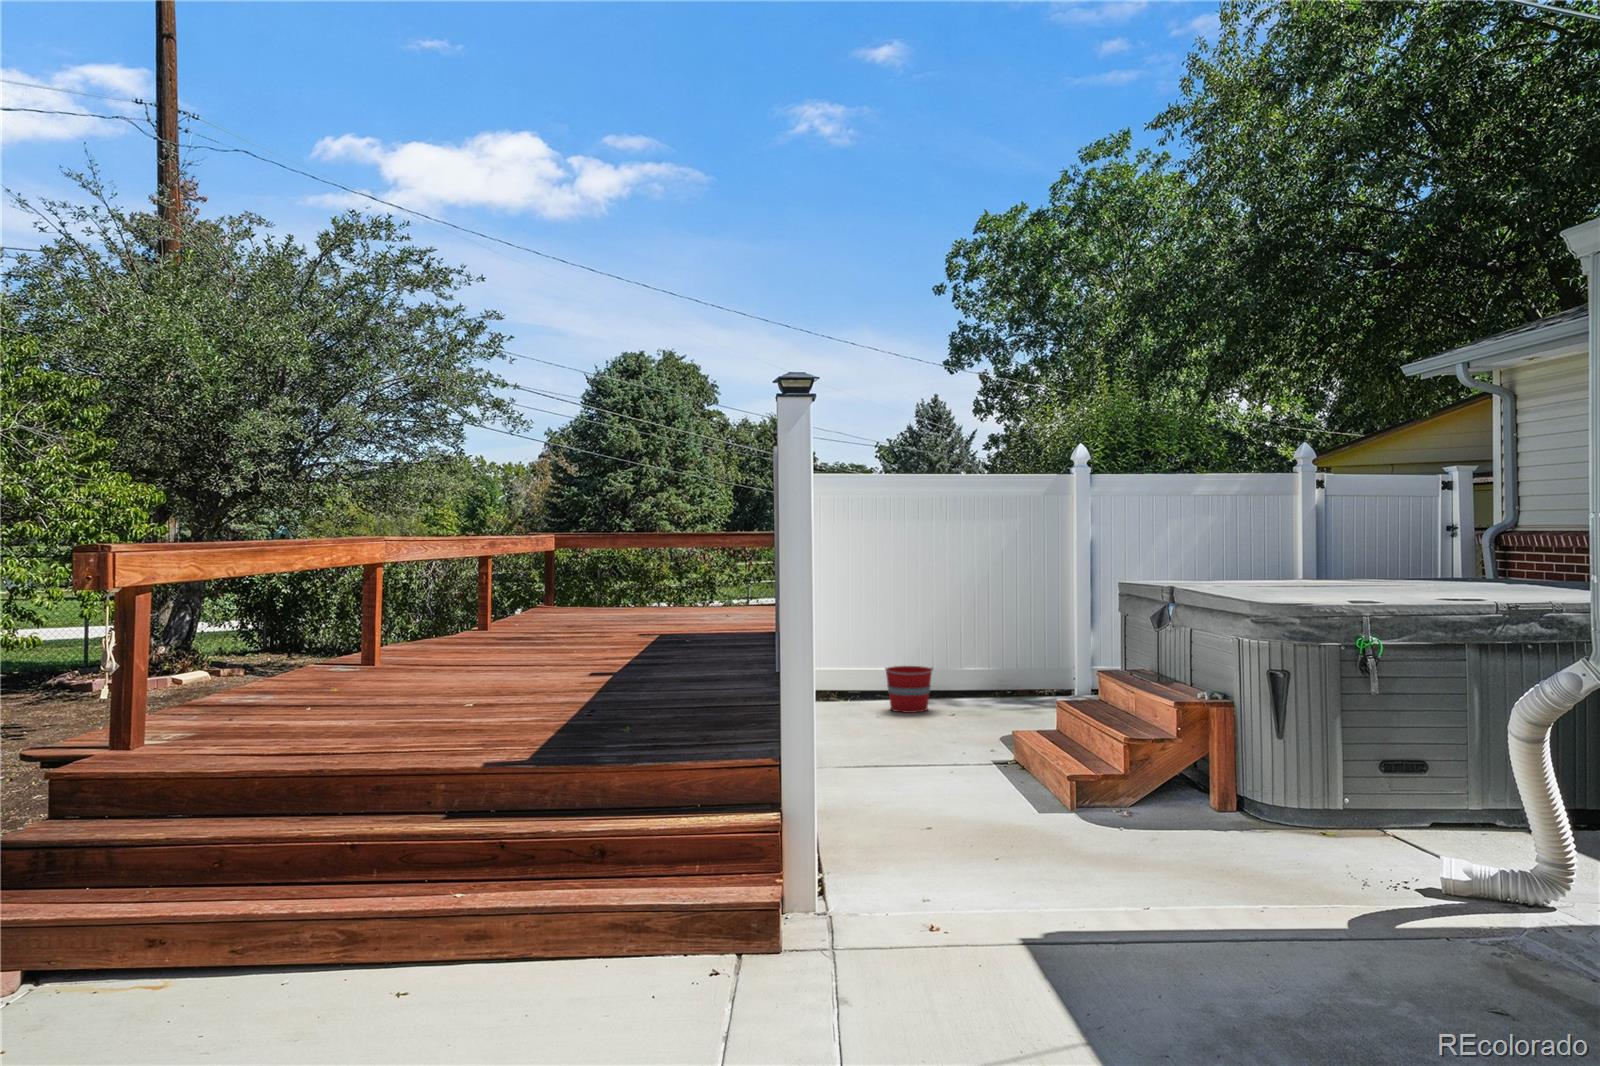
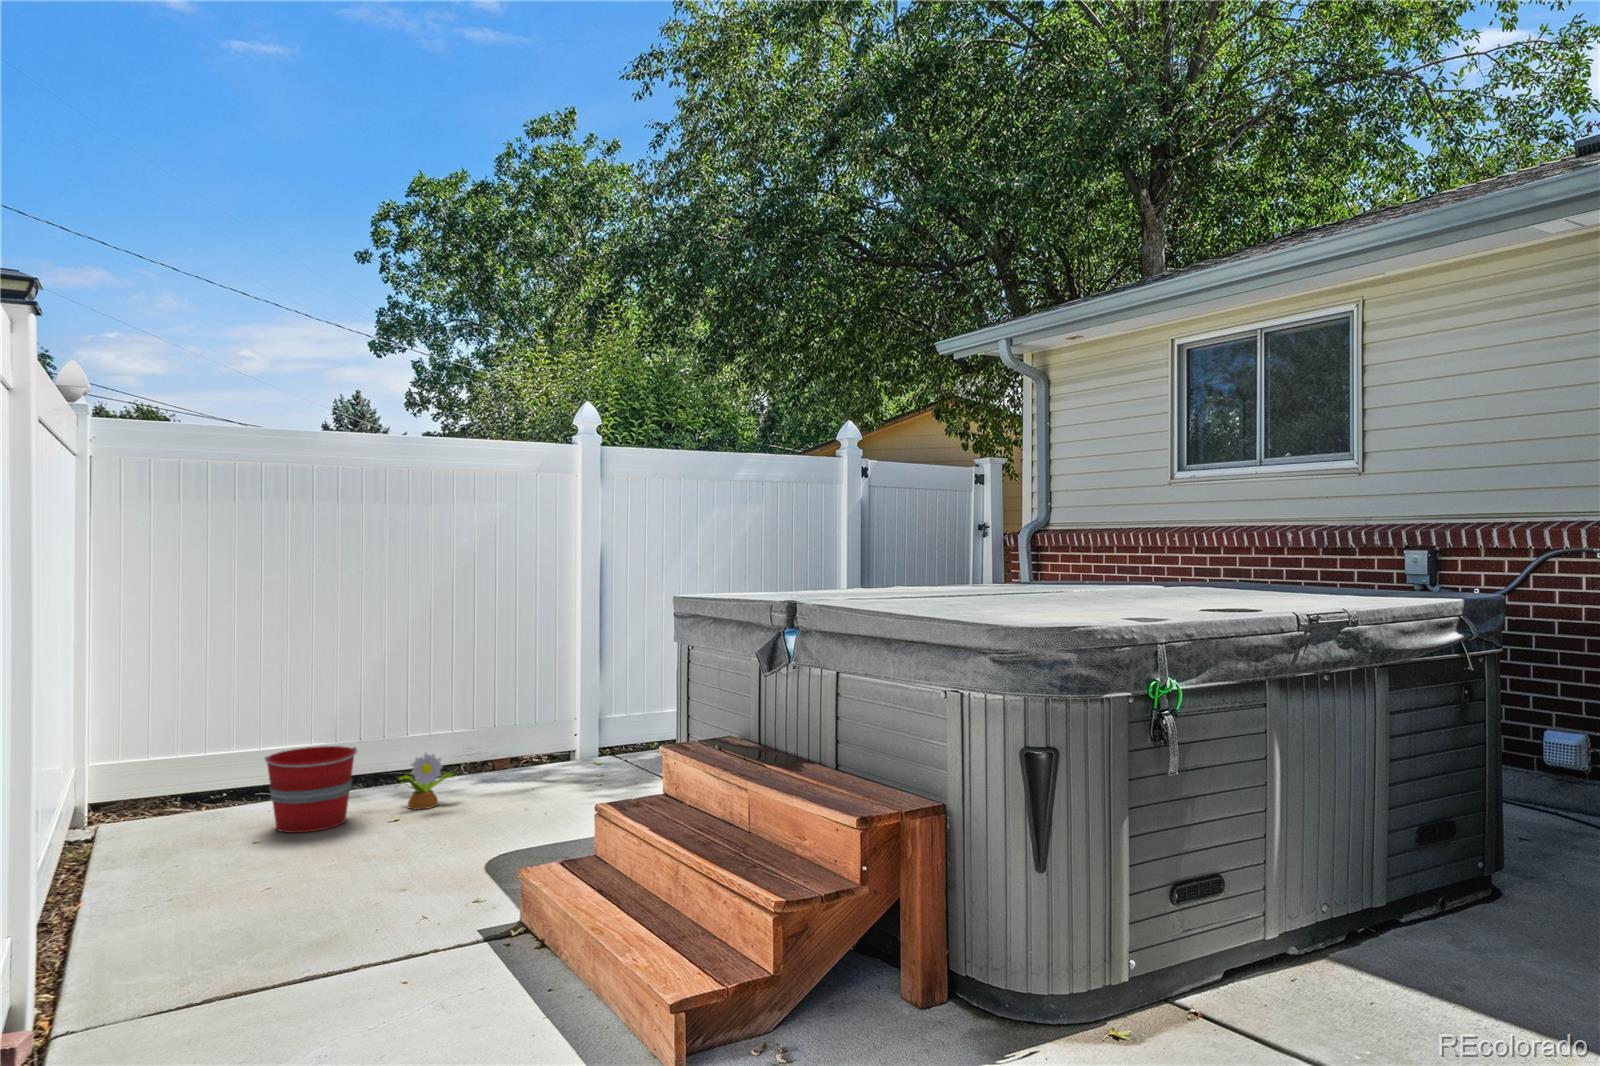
decorative plant: none [954,675,991,710] -> present [398,753,453,810]

